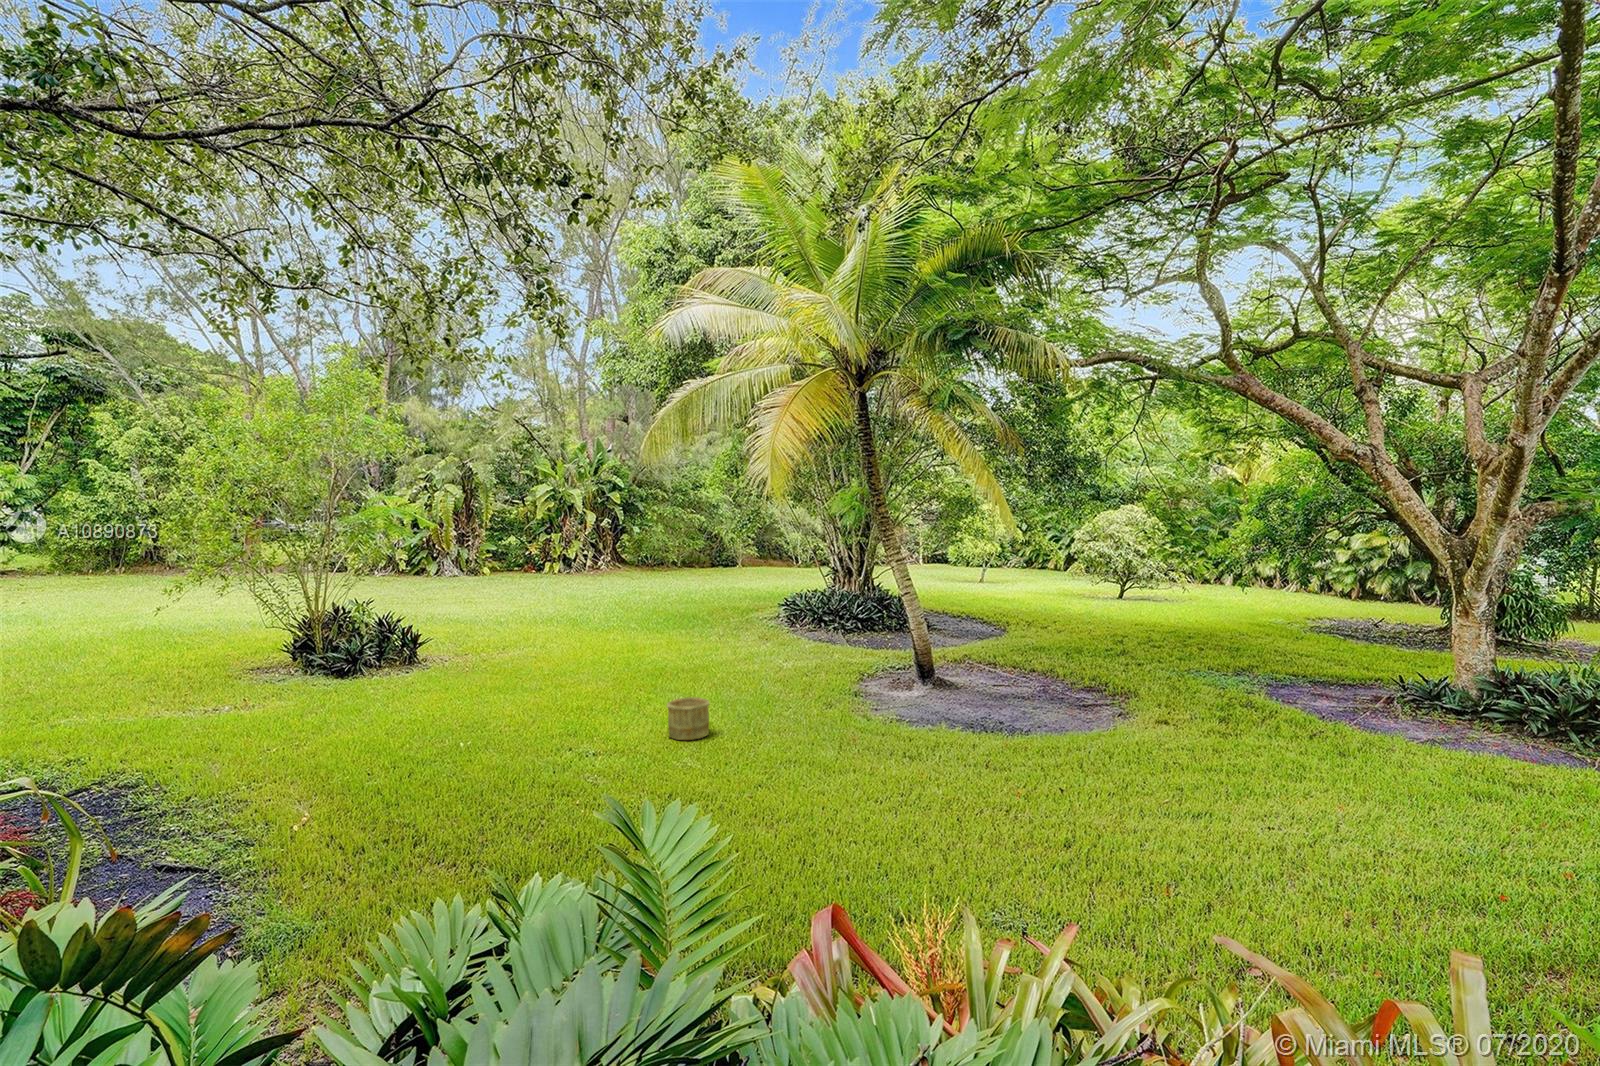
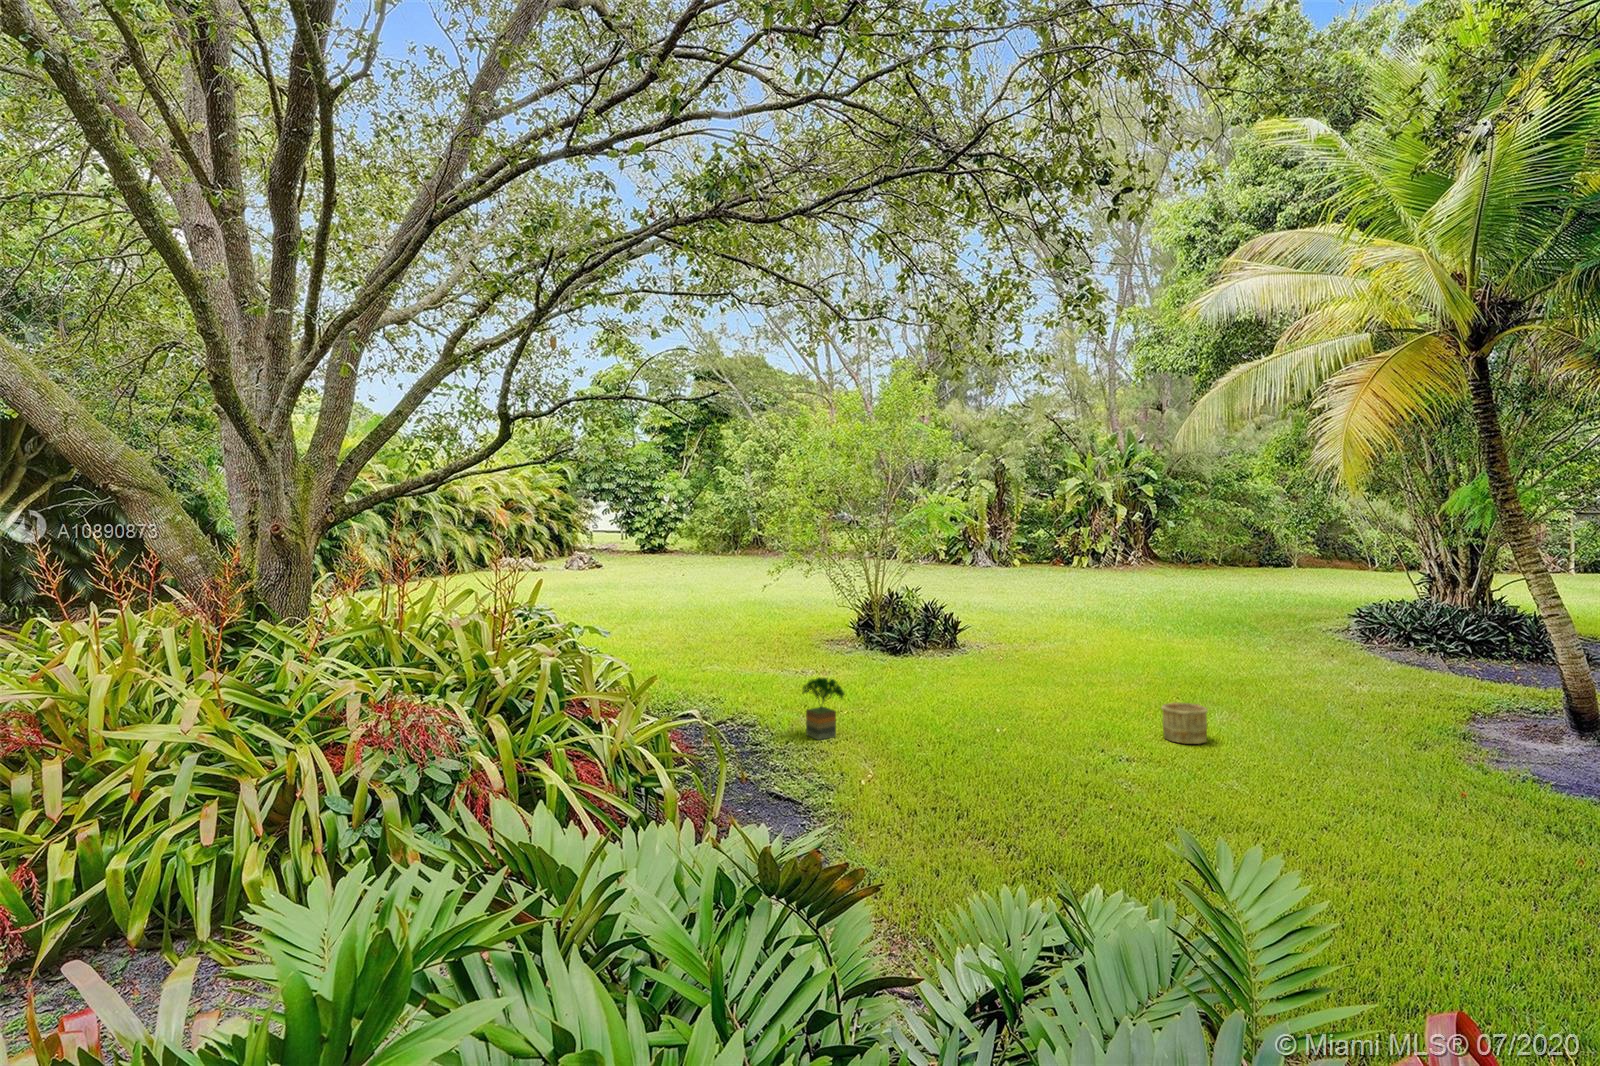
potted tree: none [169,731,257,831] -> present [802,677,845,740]

